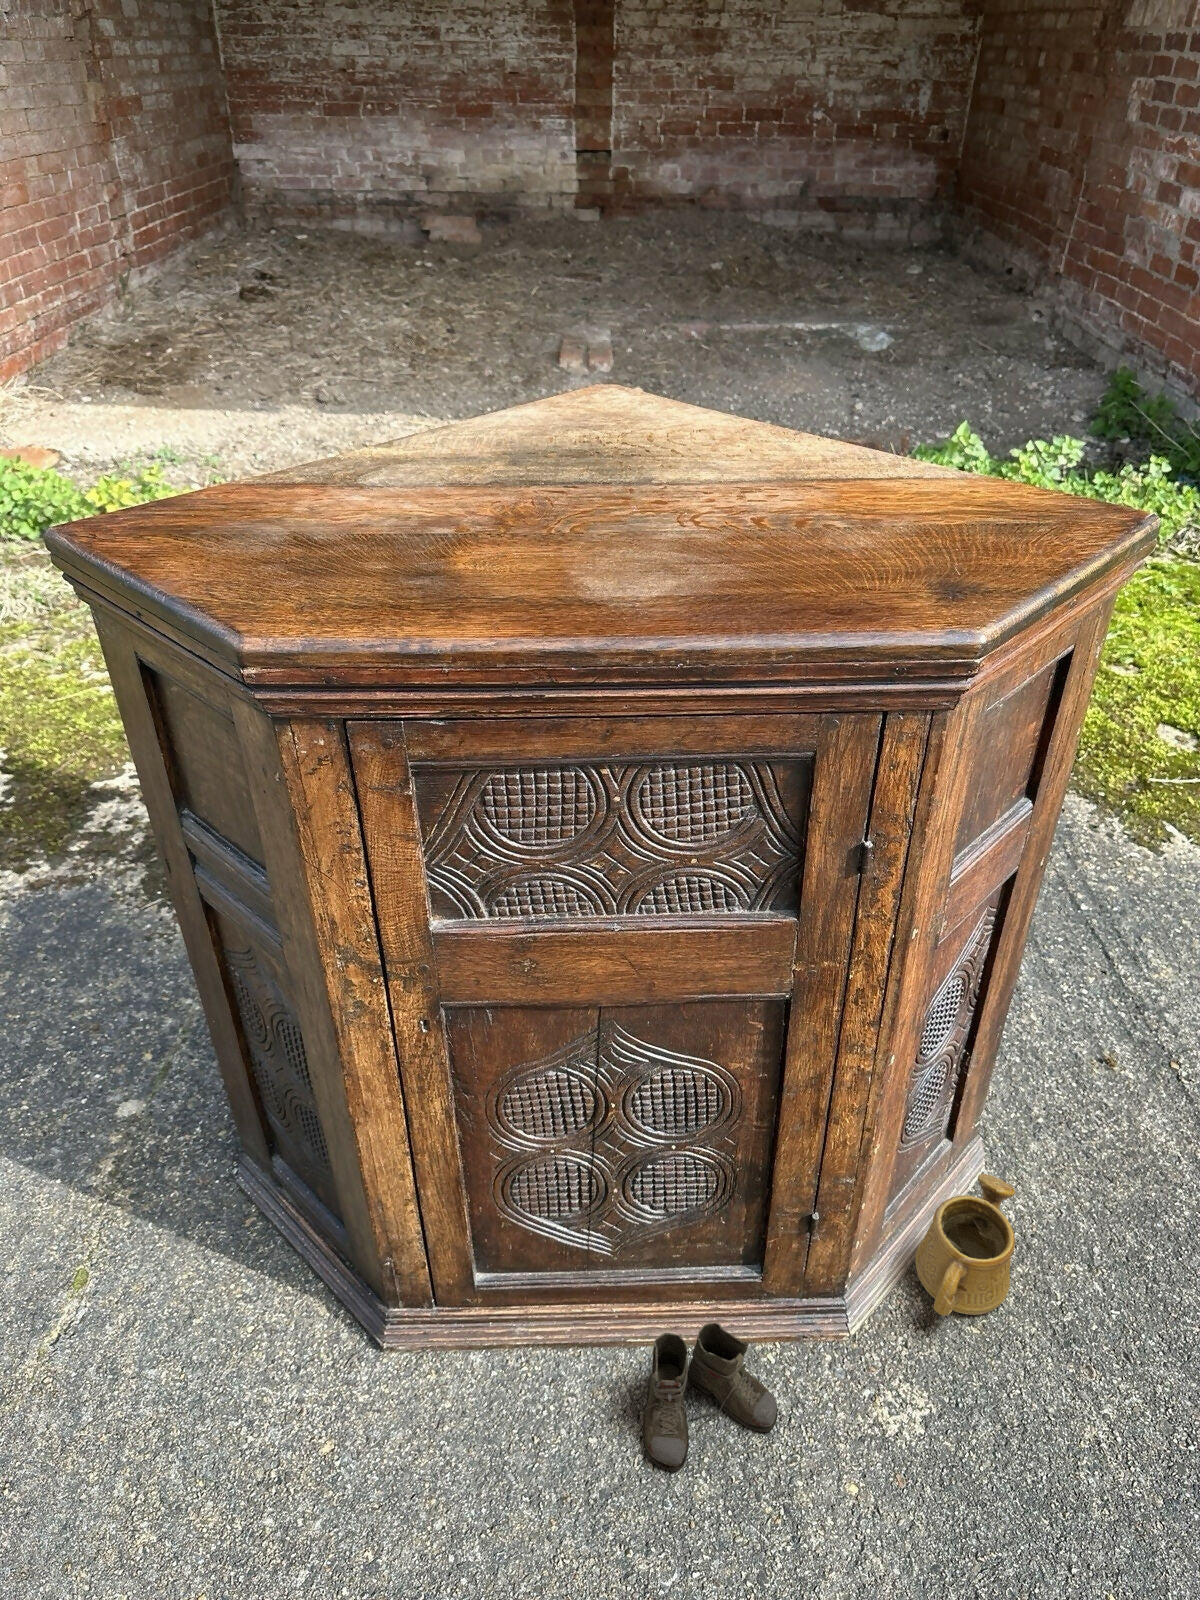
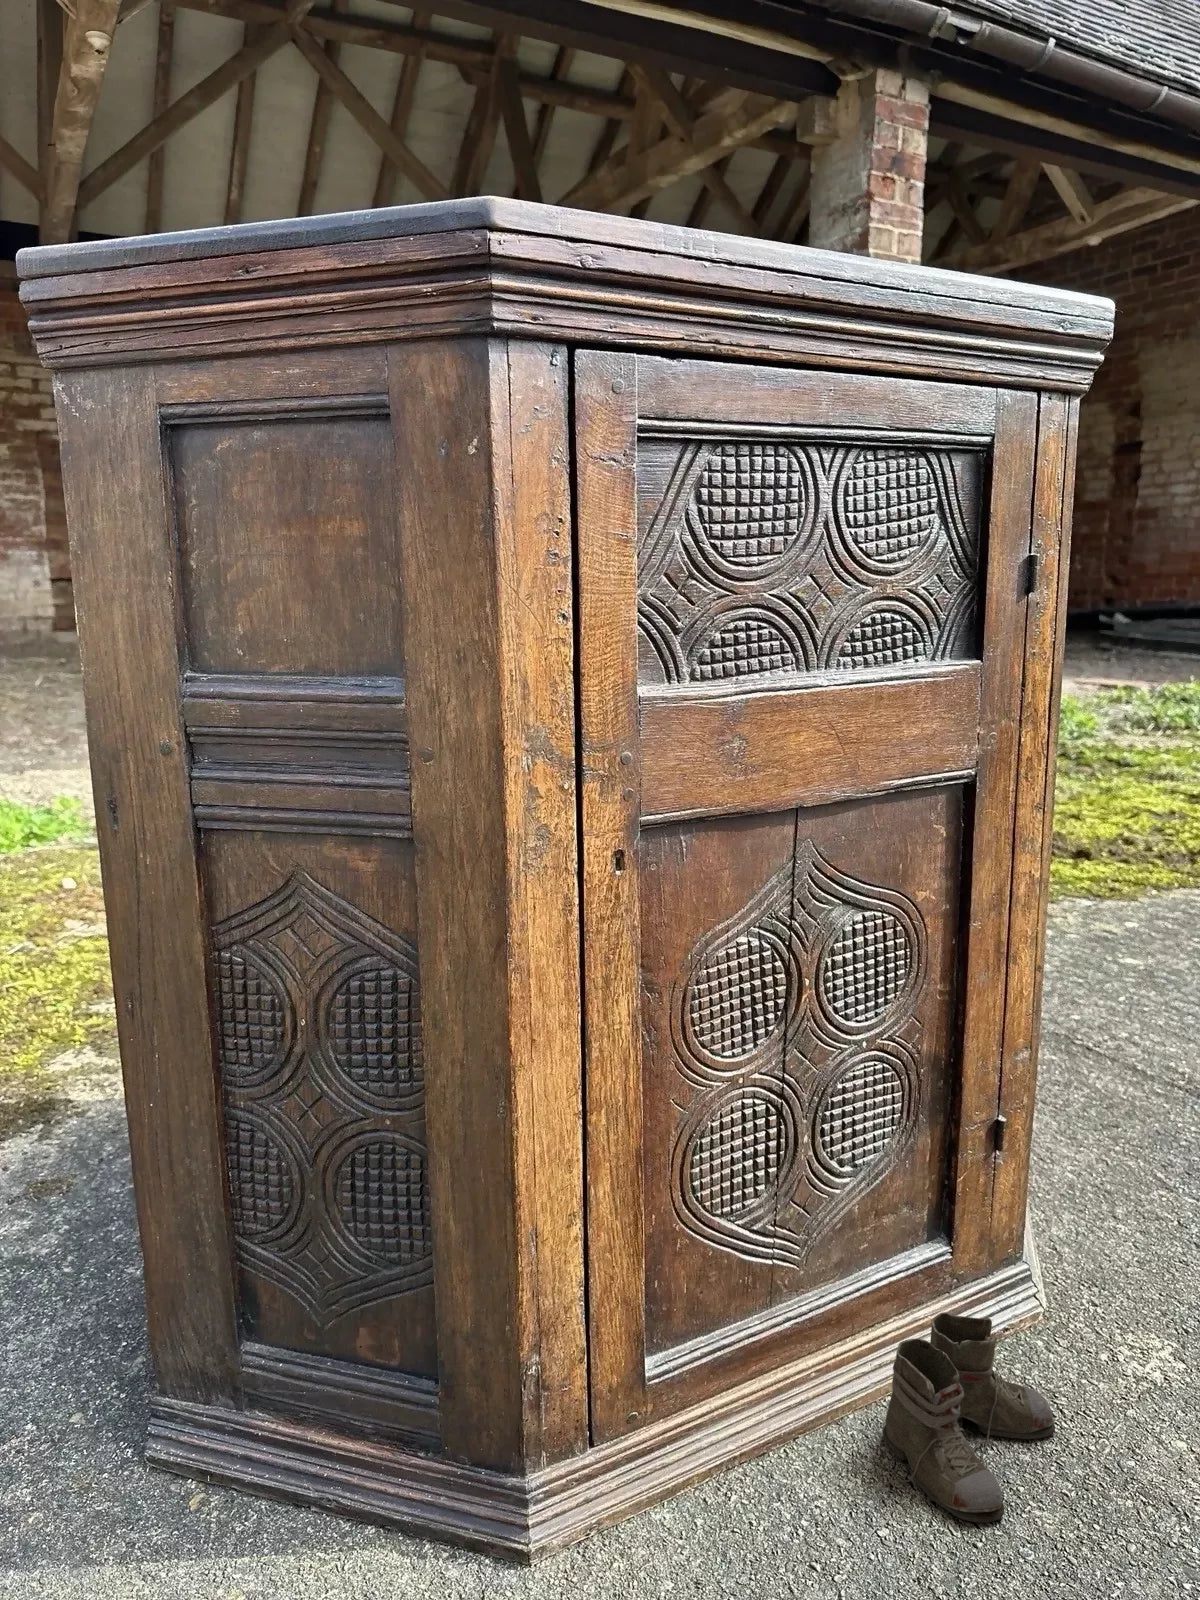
watering can: present [915,1174,1015,1316] -> none [1025,1117,1139,1259]

